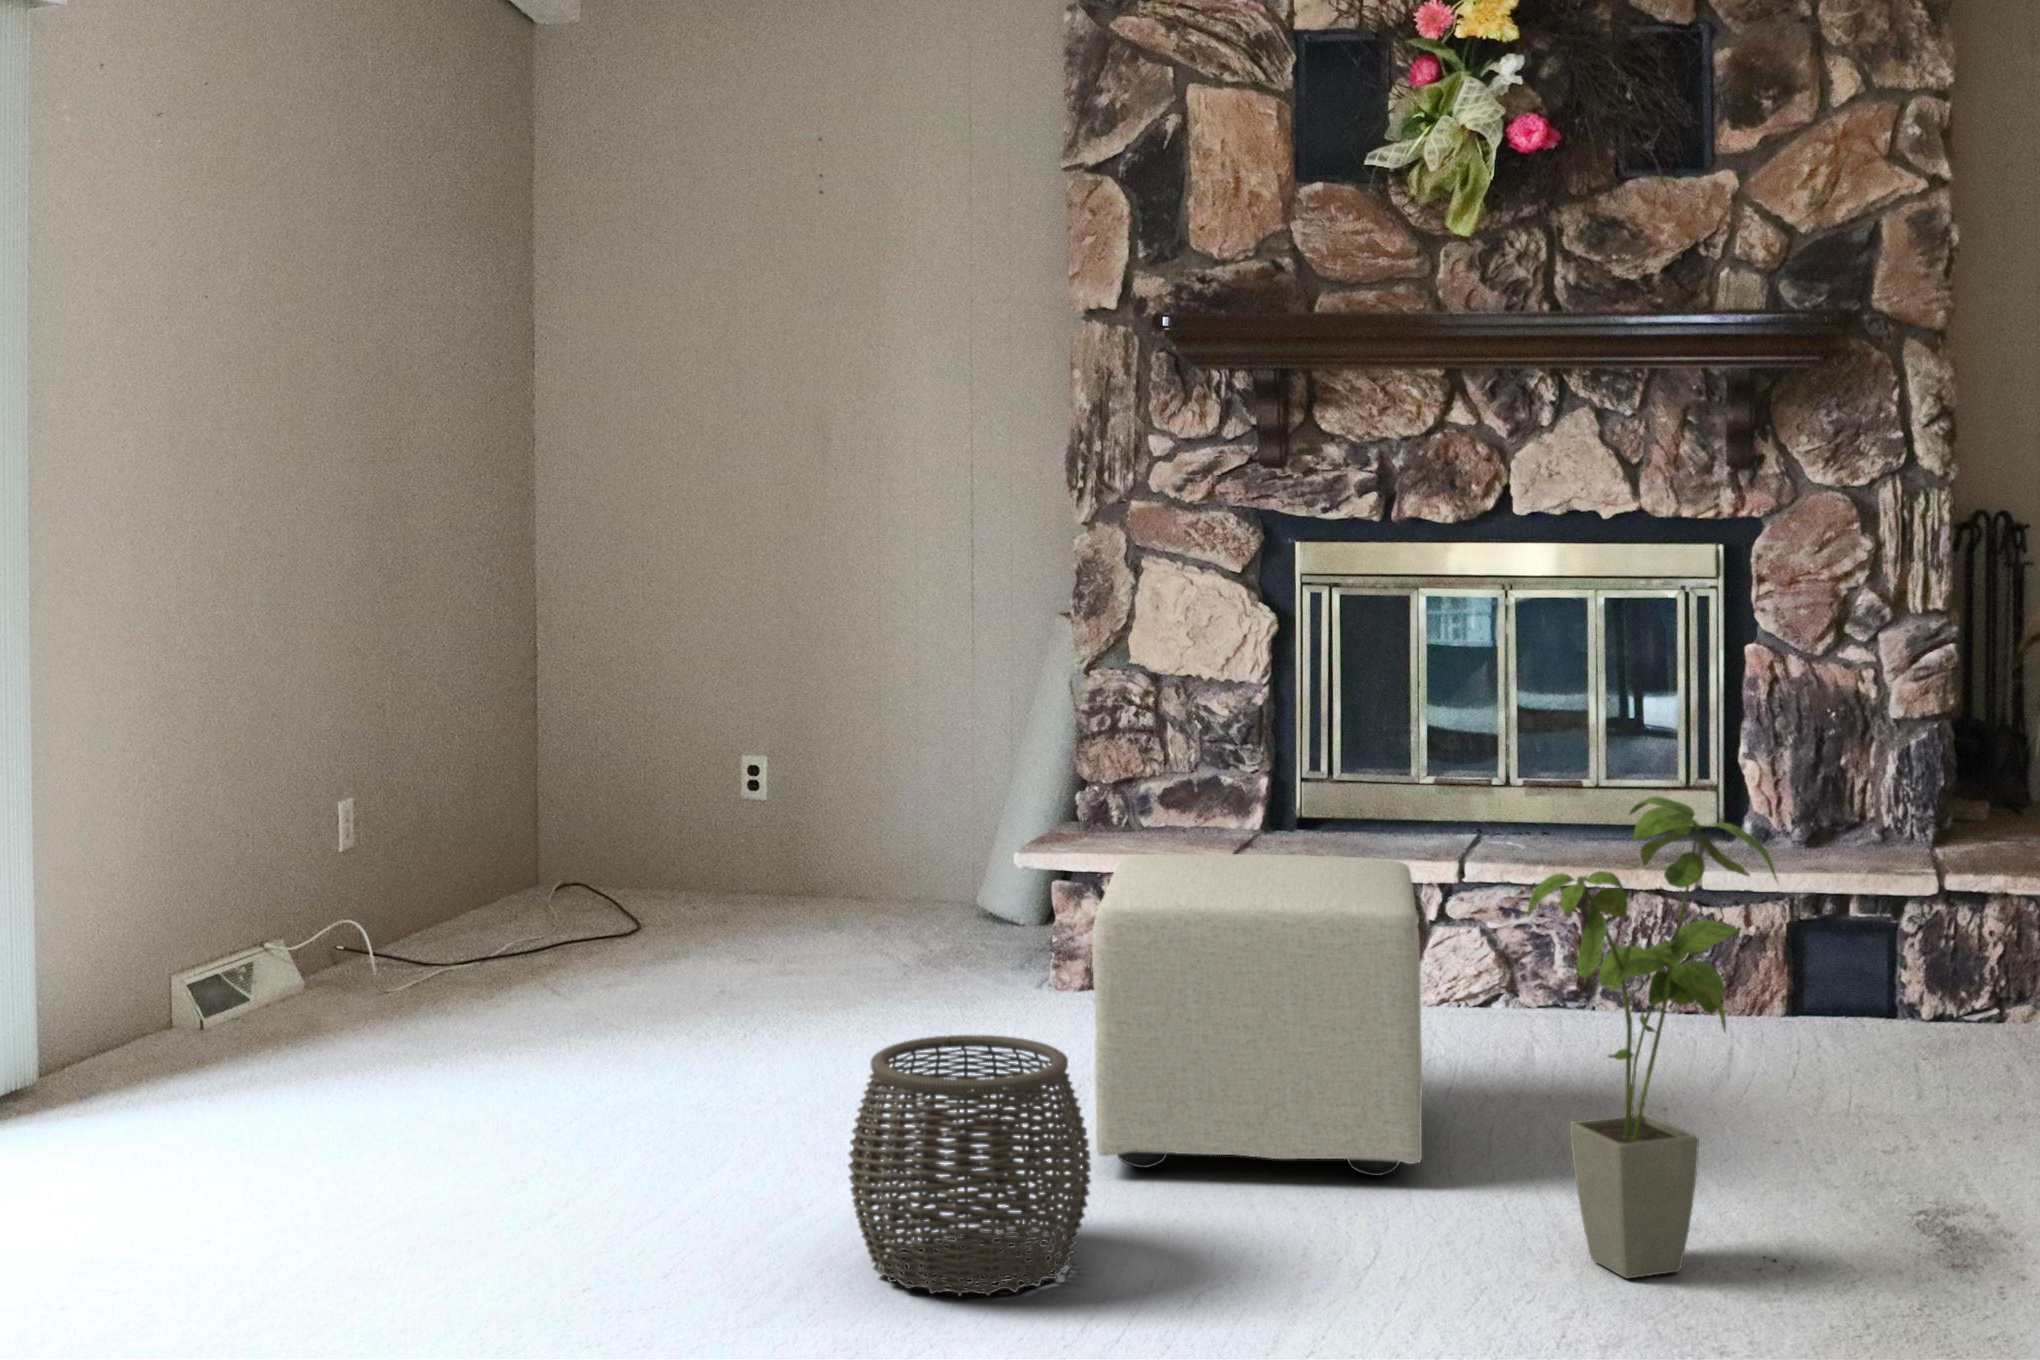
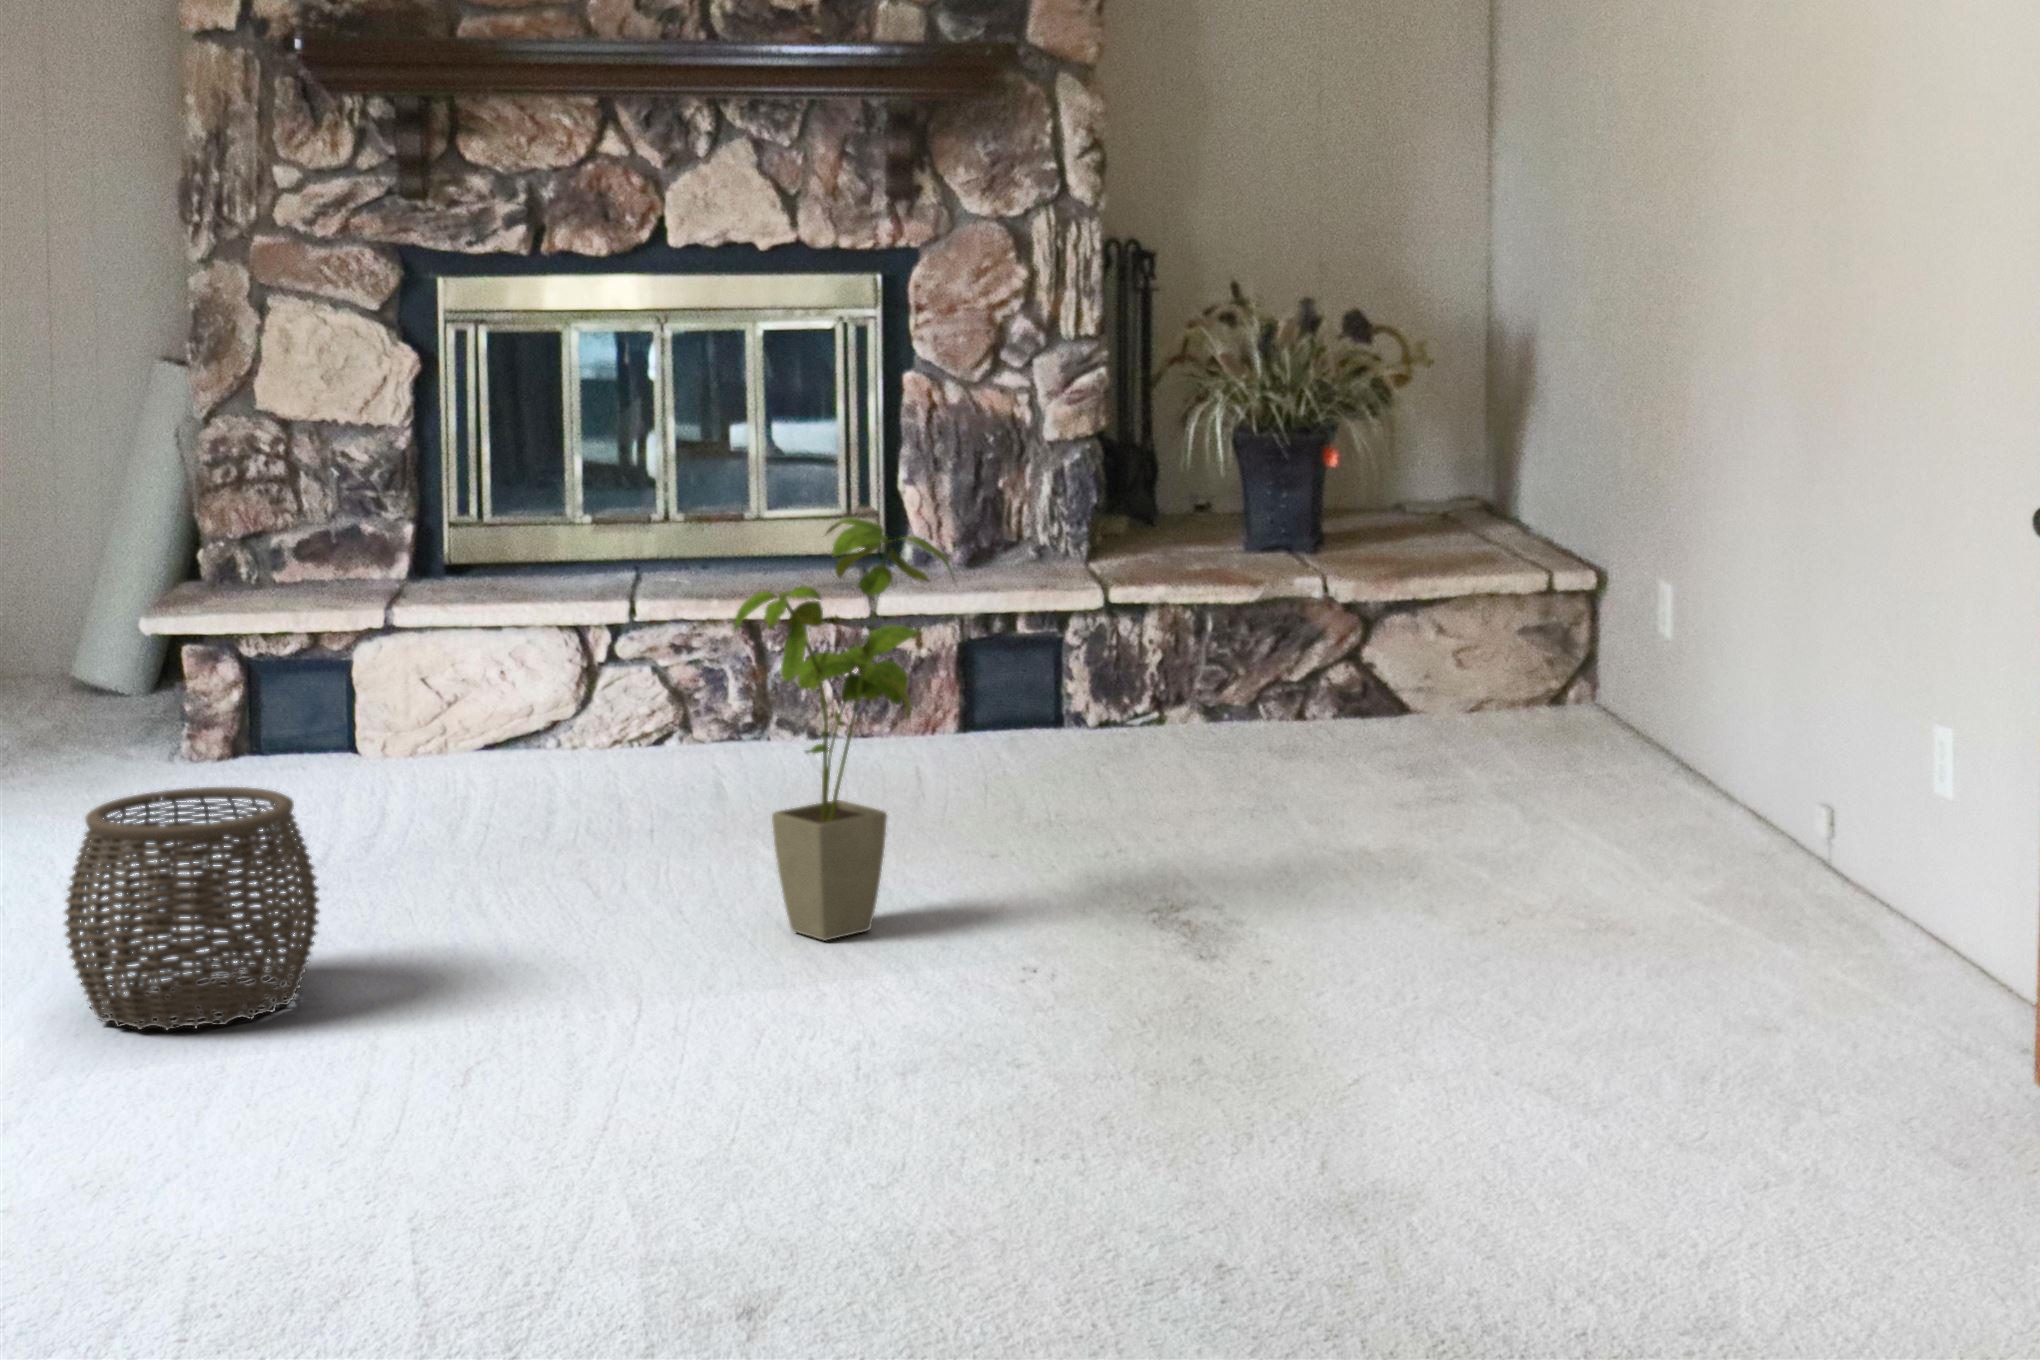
ottoman: present [1092,854,1423,1176] -> none [289,598,625,909]

